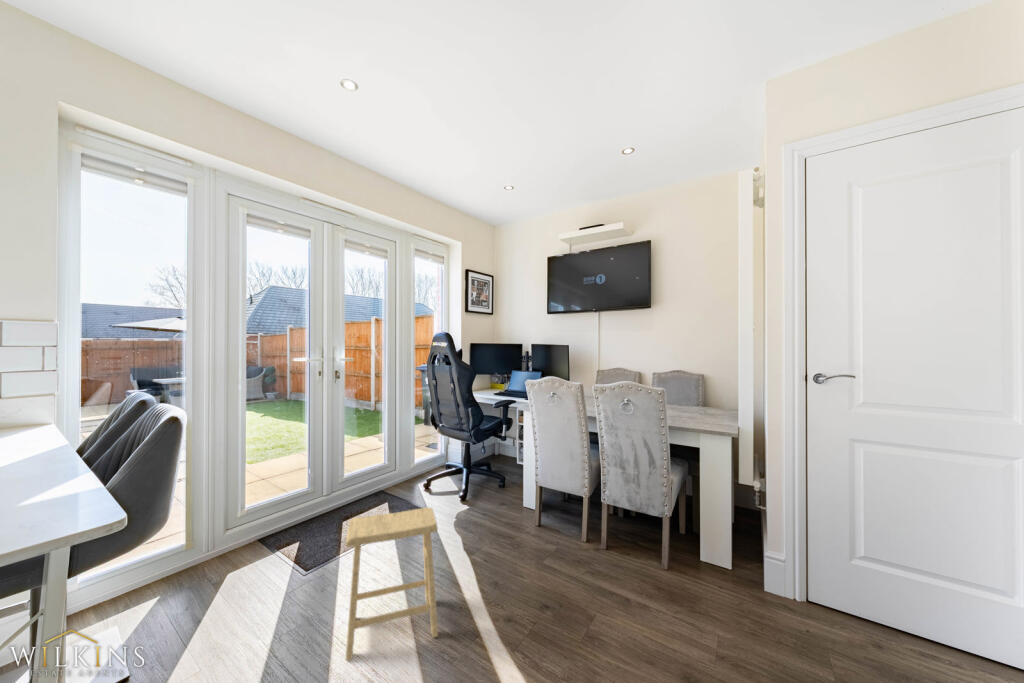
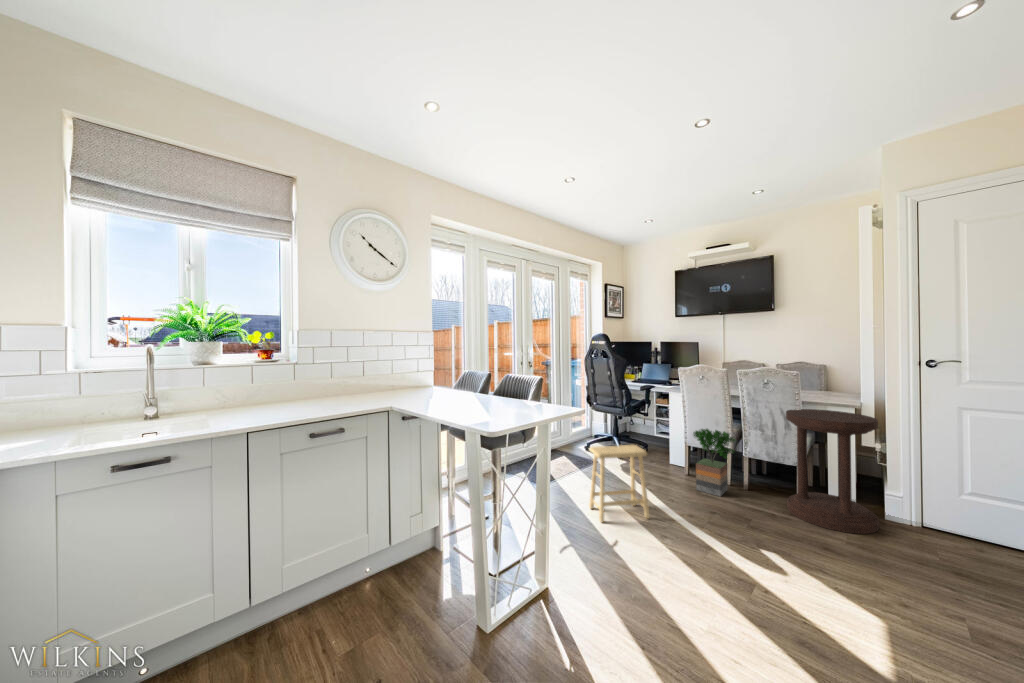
side table: none [648,438,758,630] -> present [786,409,879,534]
potted tree: none [536,465,591,567] -> present [693,429,735,496]

